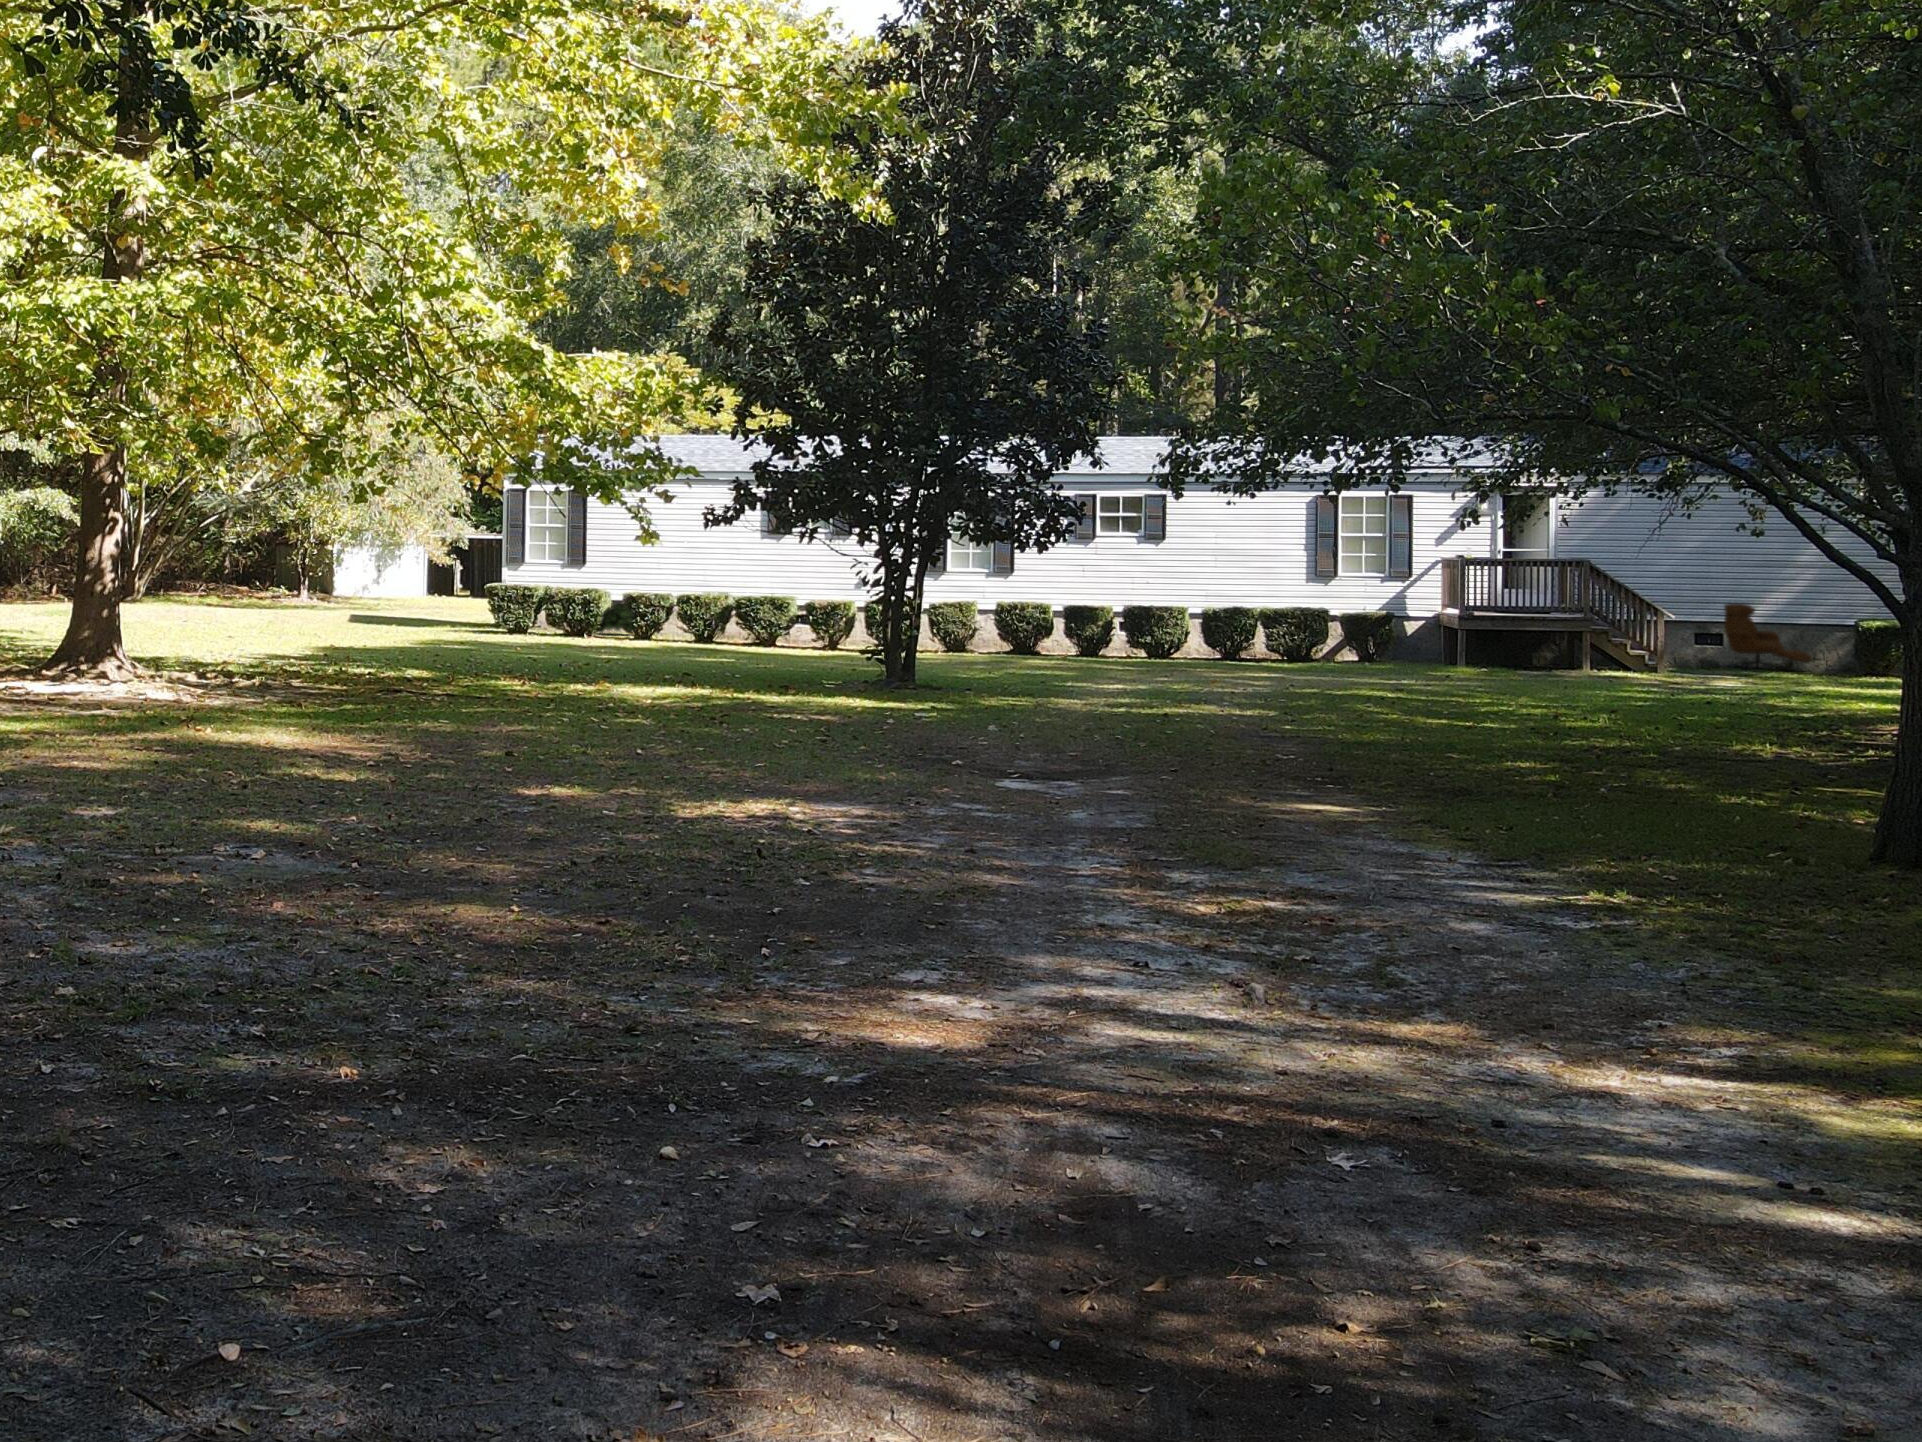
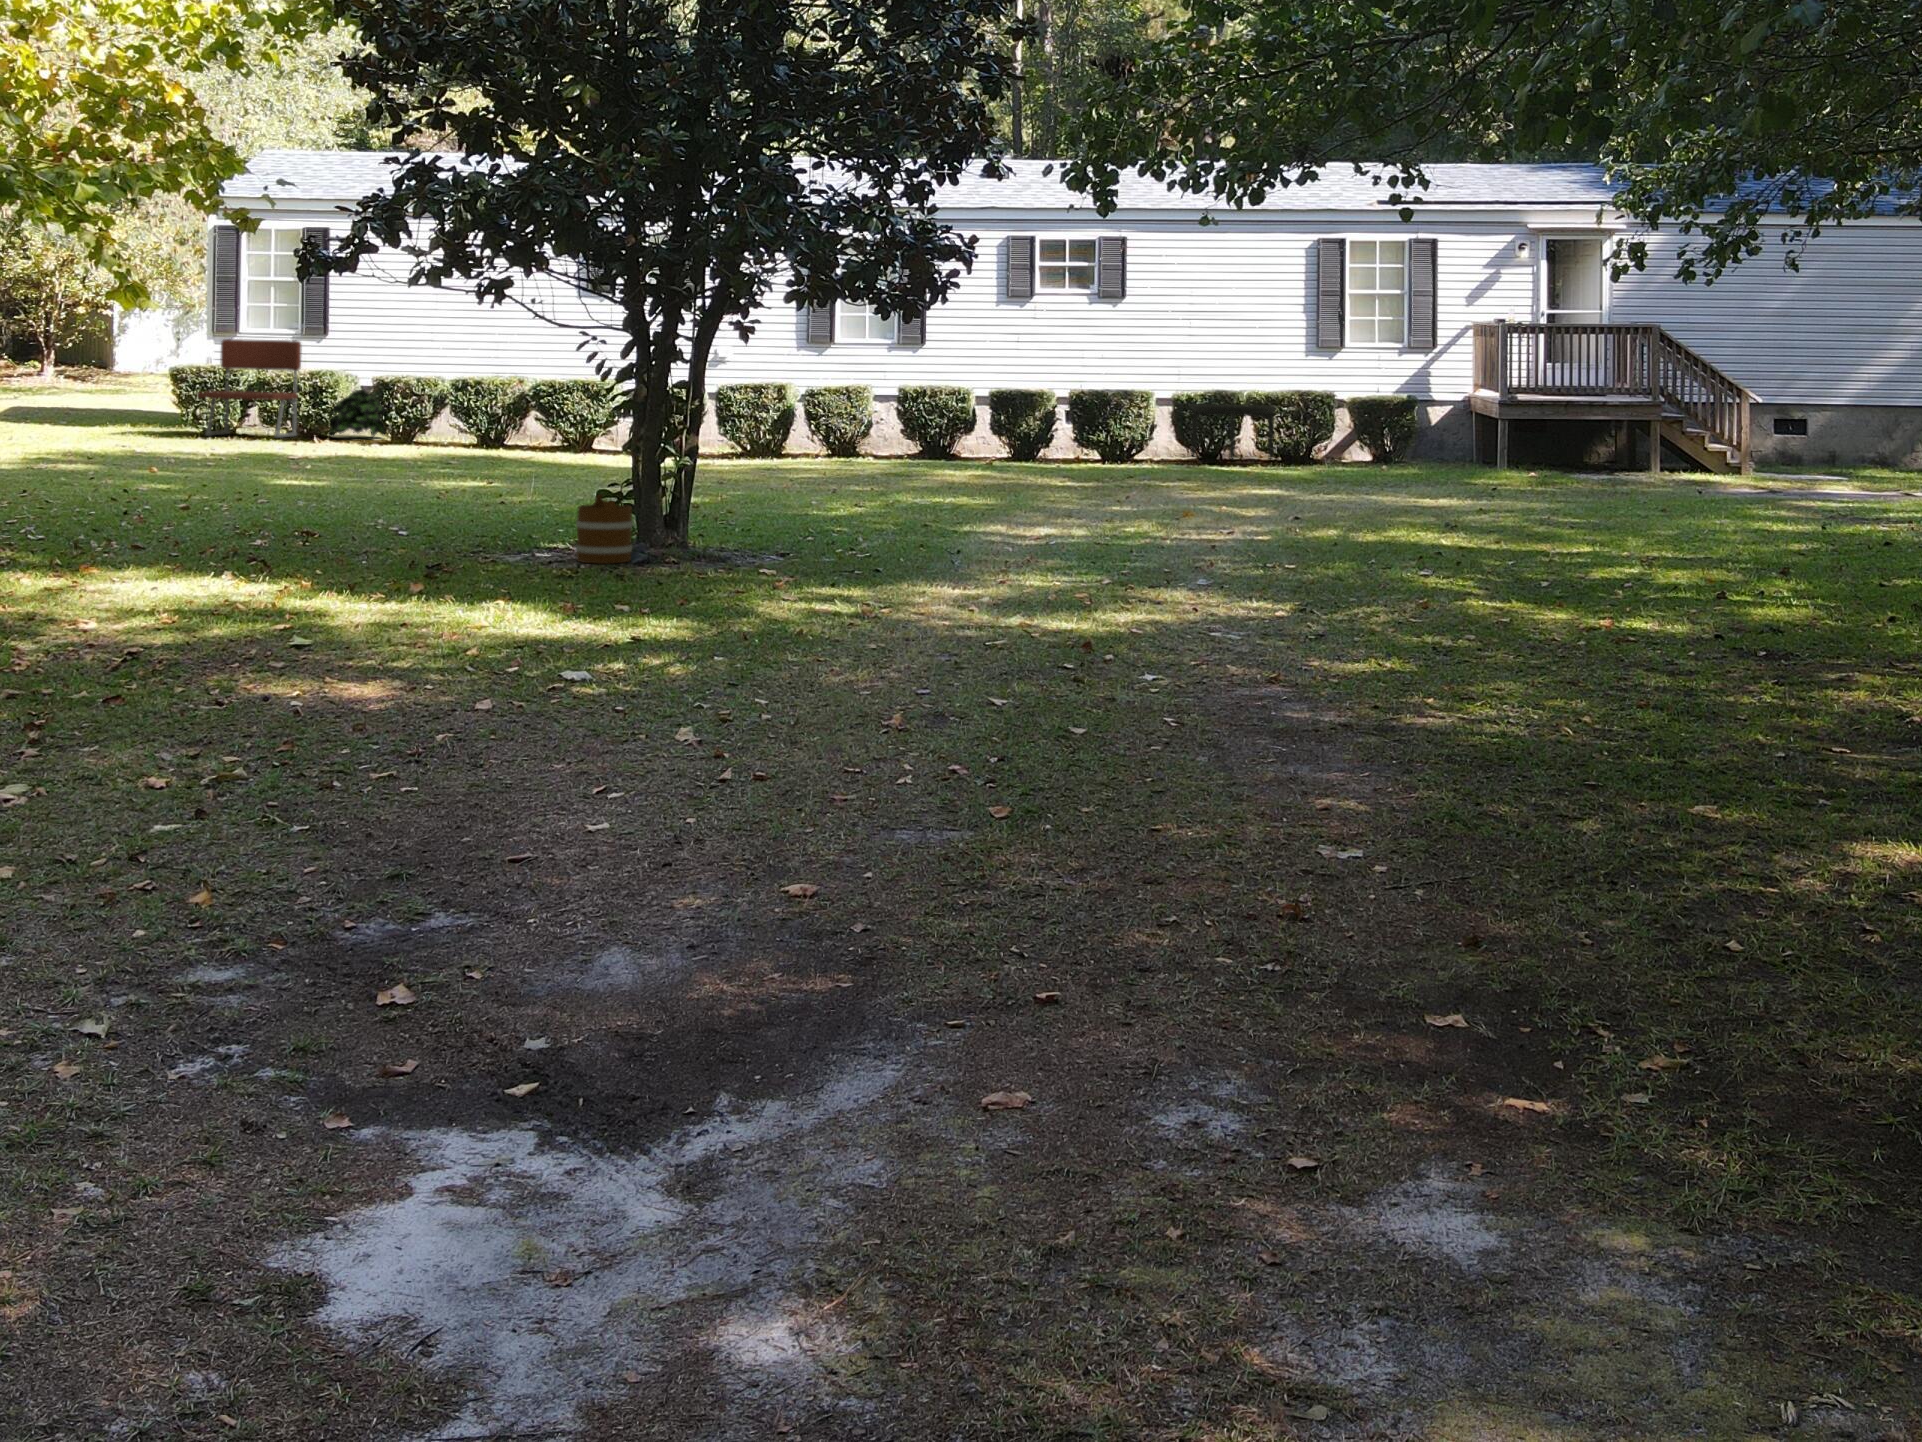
bench: none [513,568,579,634] -> present [197,339,302,438]
lounge chair: present [1724,603,1812,670] -> none [1807,380,1913,468]
round table: none [1215,617,1285,657] -> present [1190,404,1277,460]
bucket: none [872,659,904,697] -> present [576,494,633,564]

